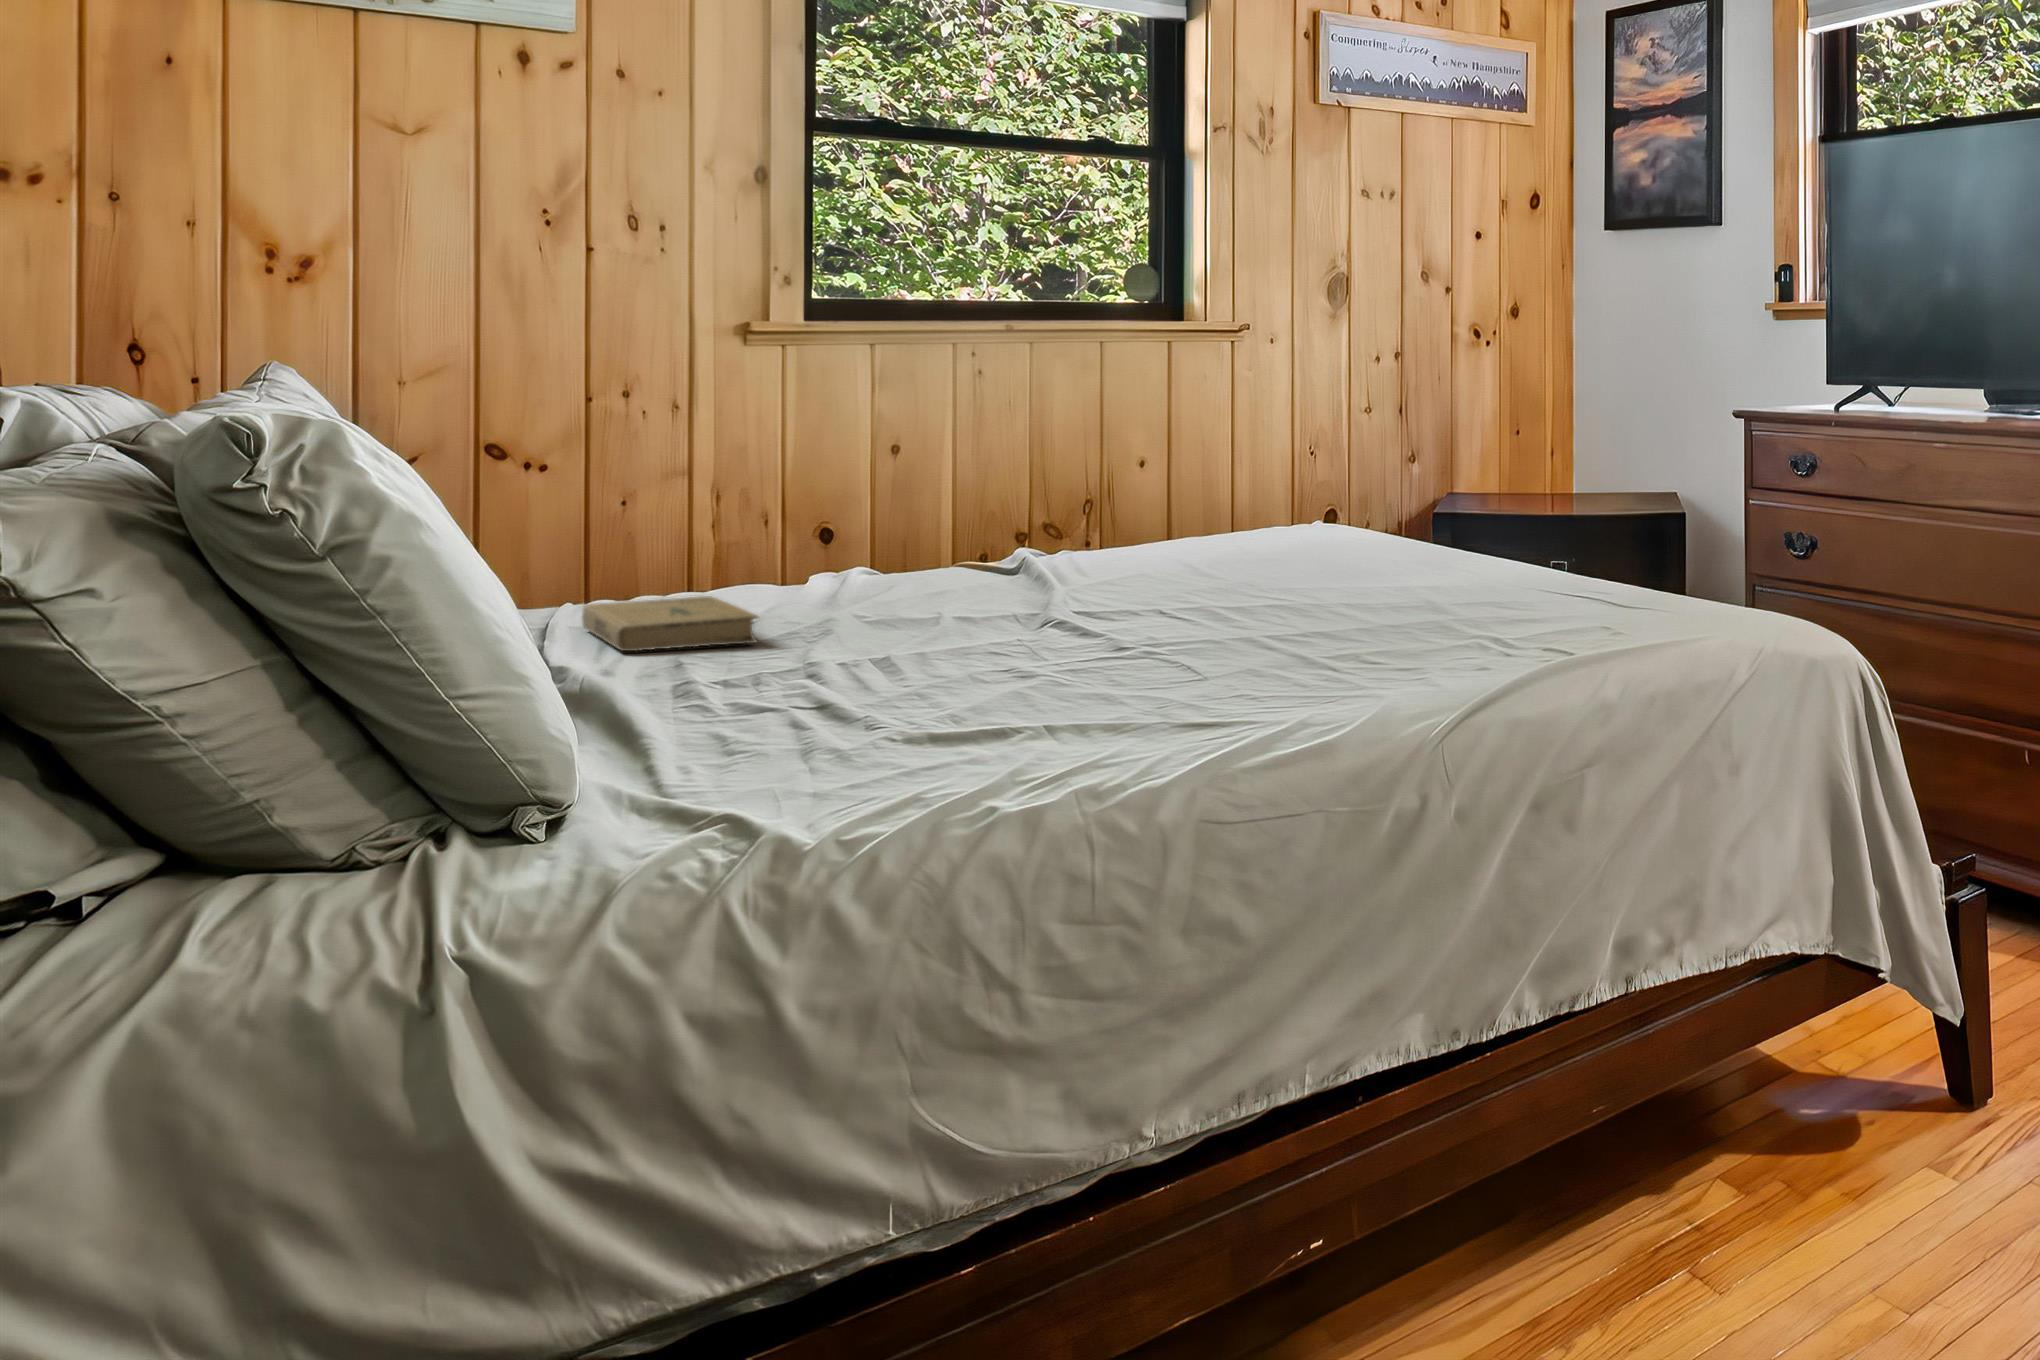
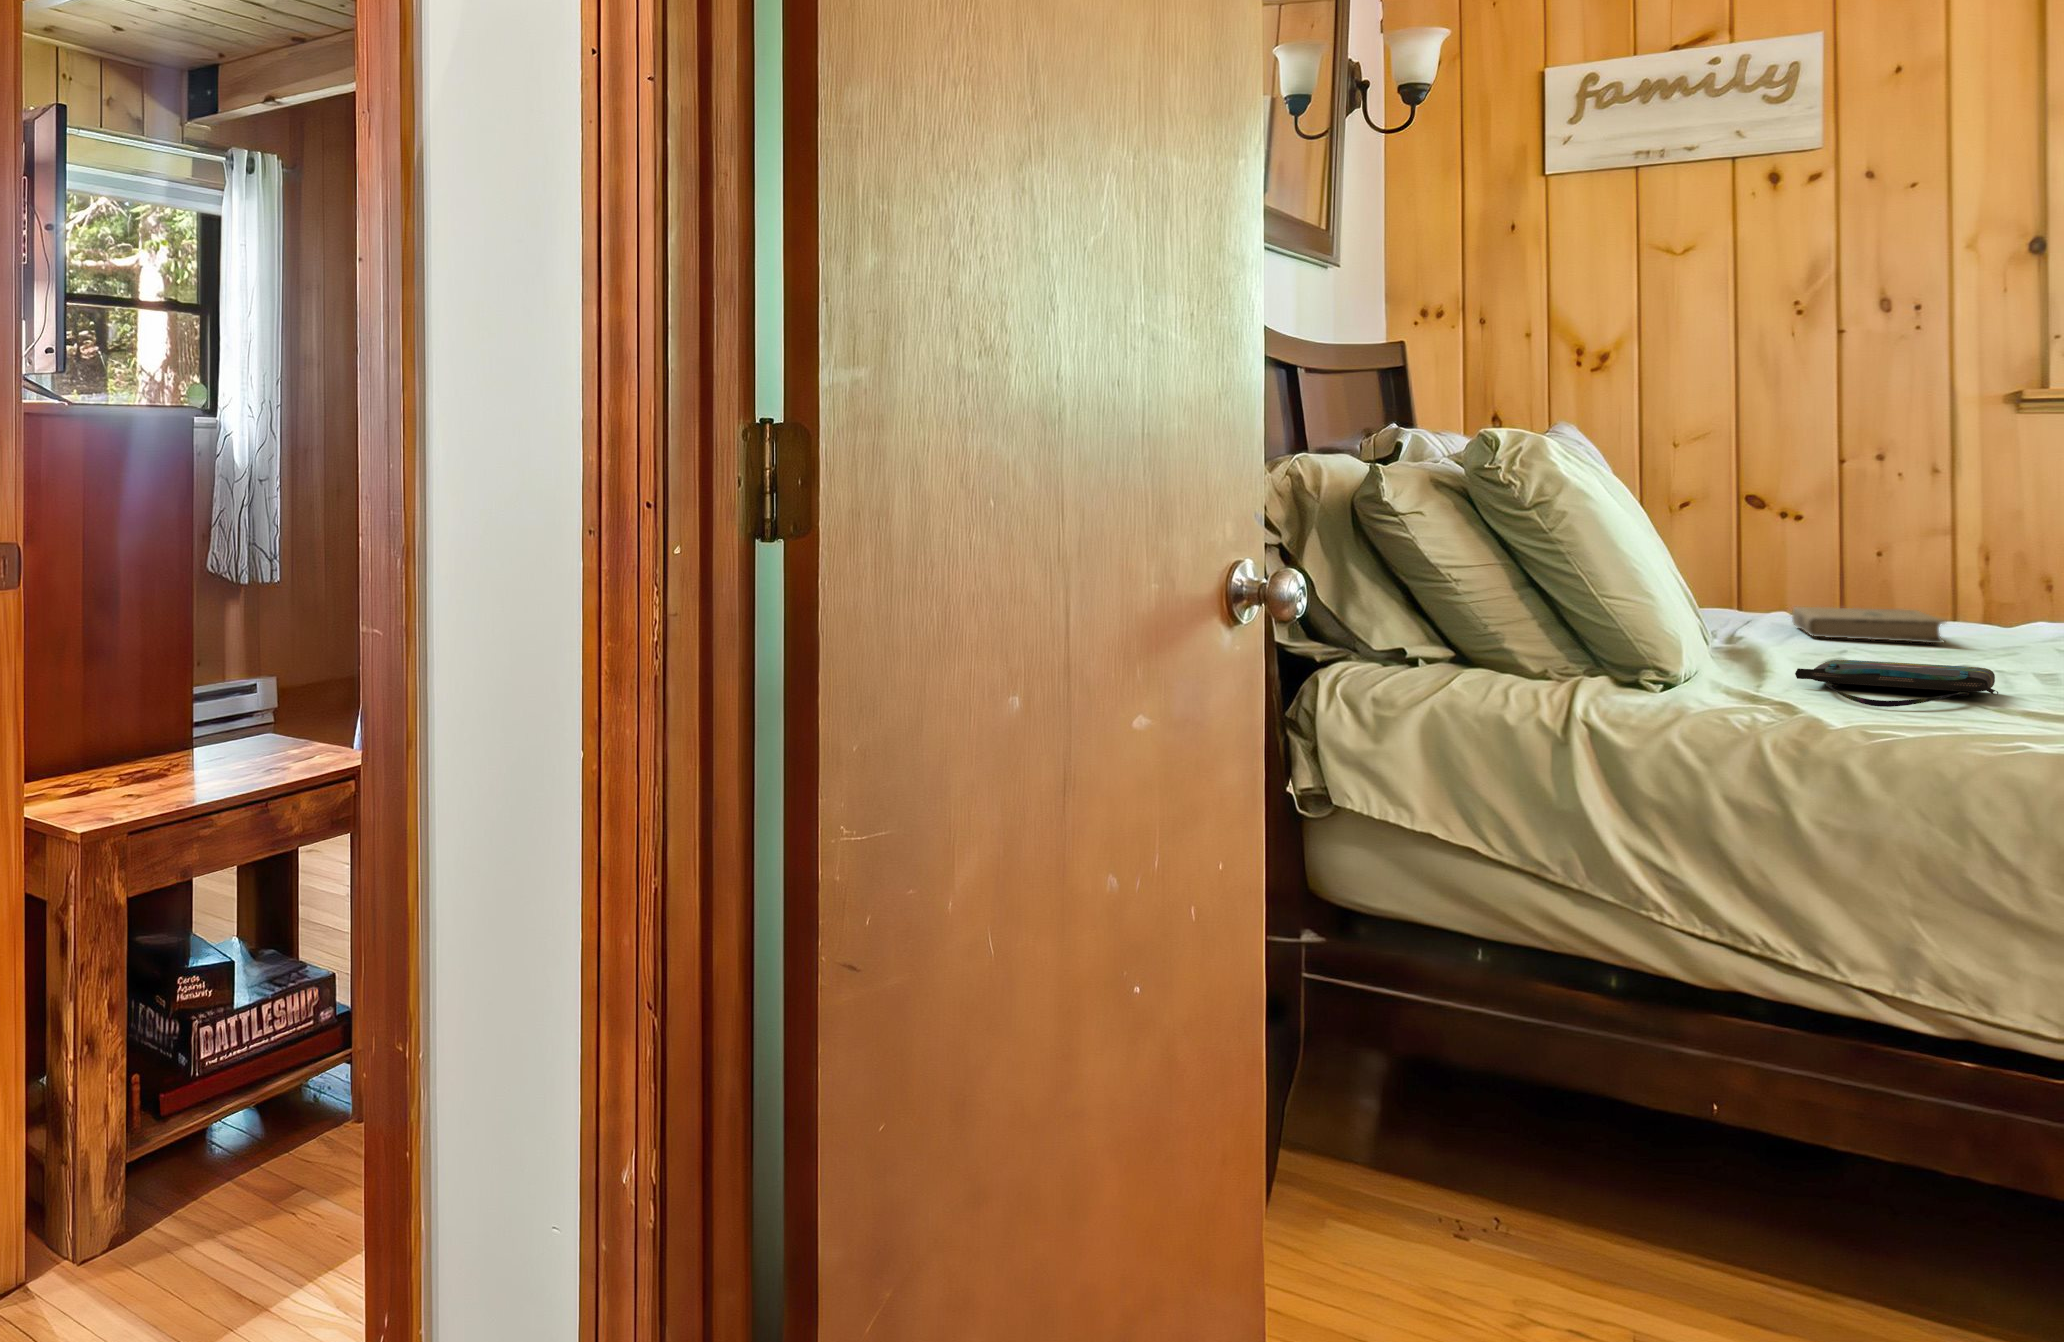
tote bag: none [691,712,916,815] -> present [1795,660,1998,707]

